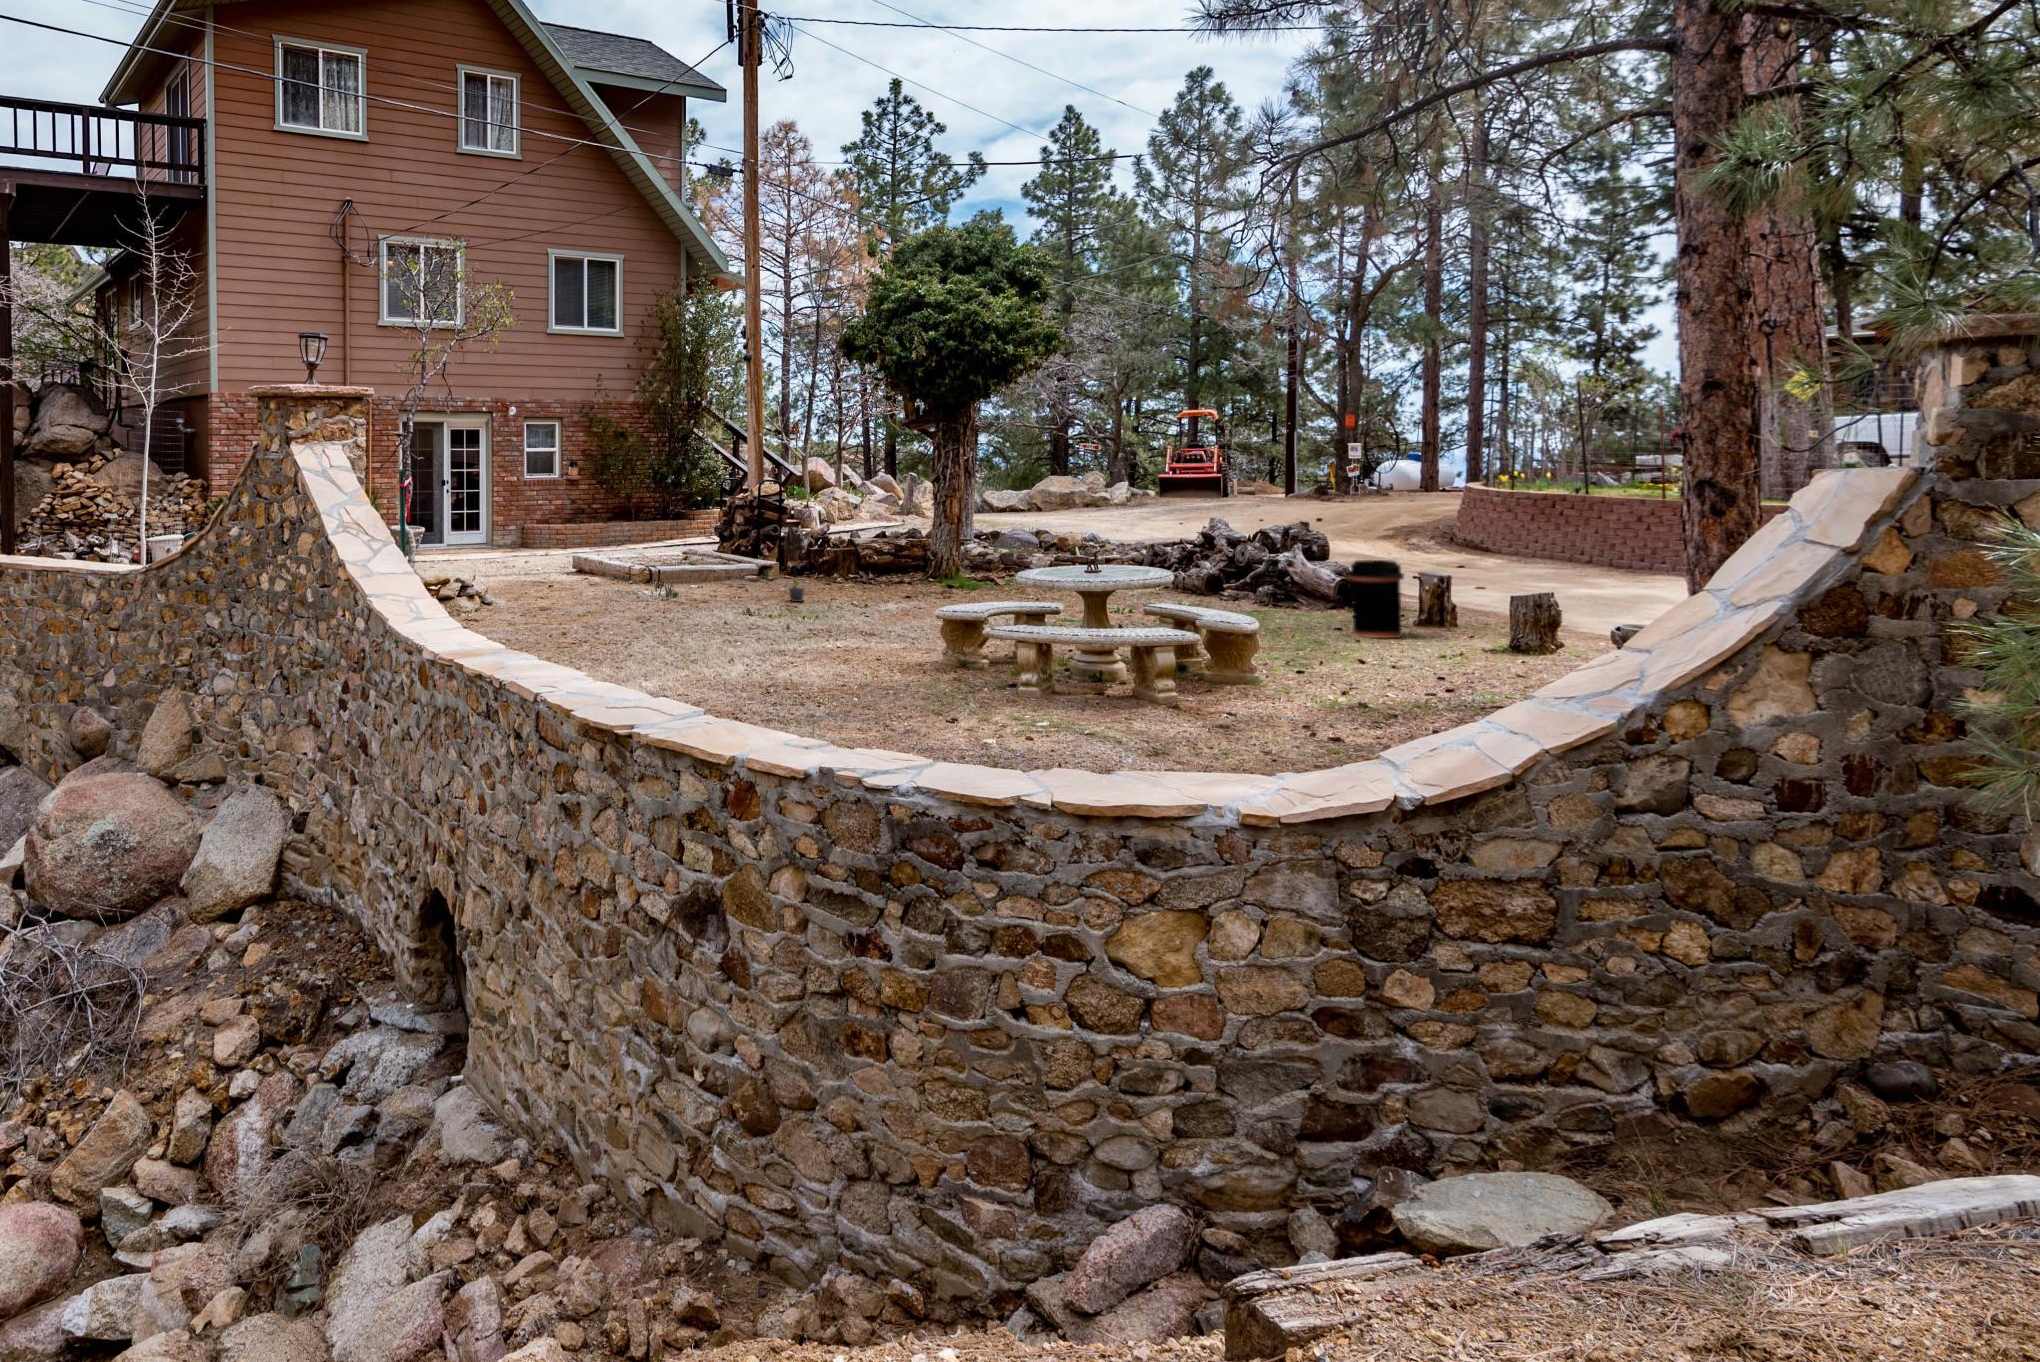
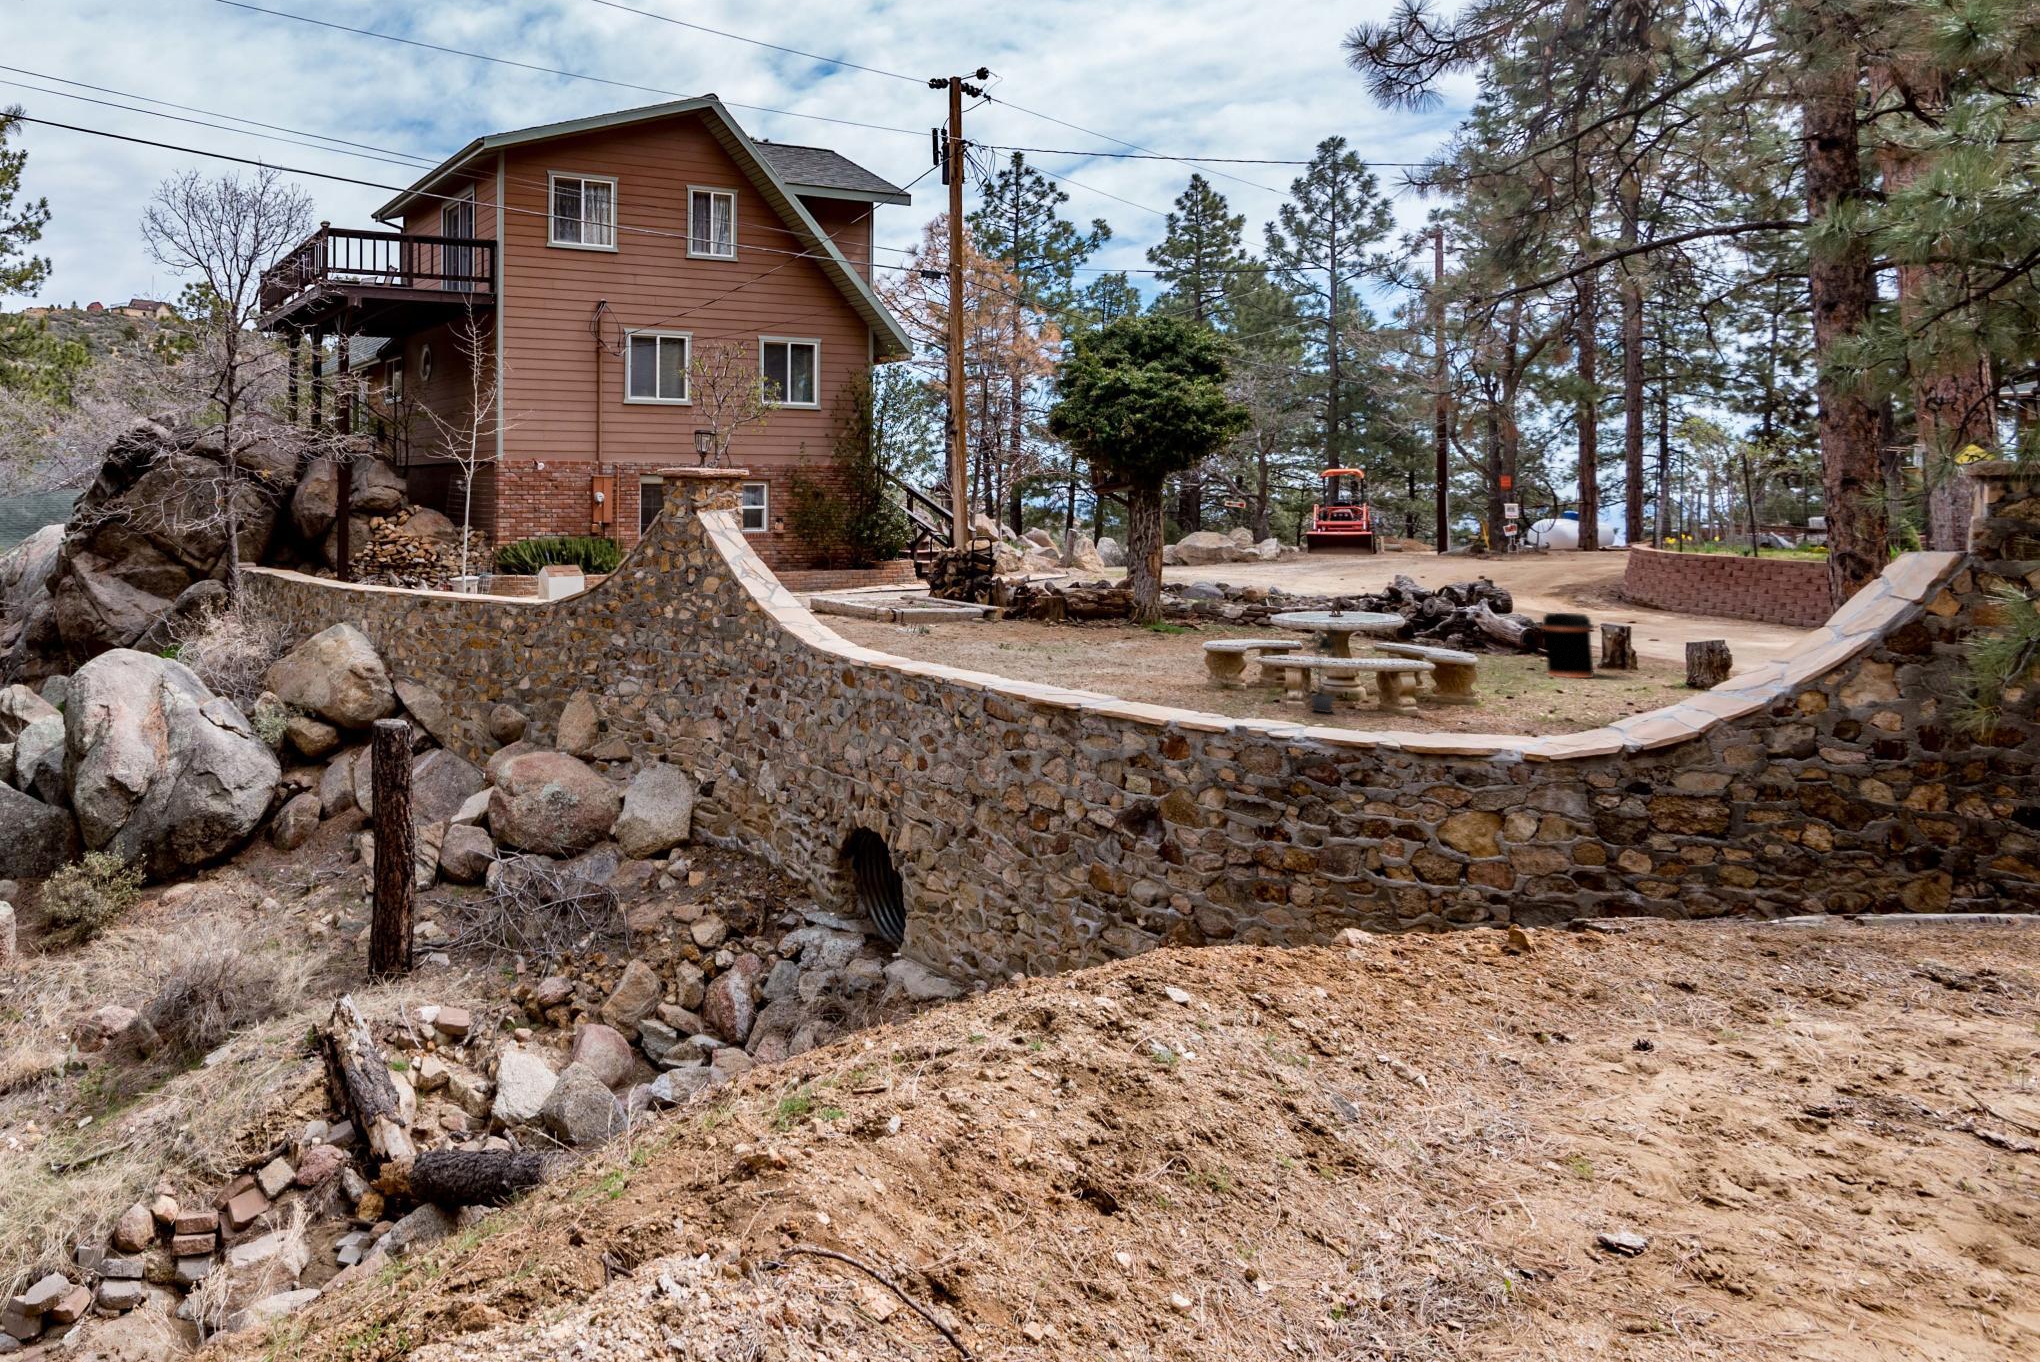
potted plant: present [786,534,809,602] -> present [1303,626,1341,712]

